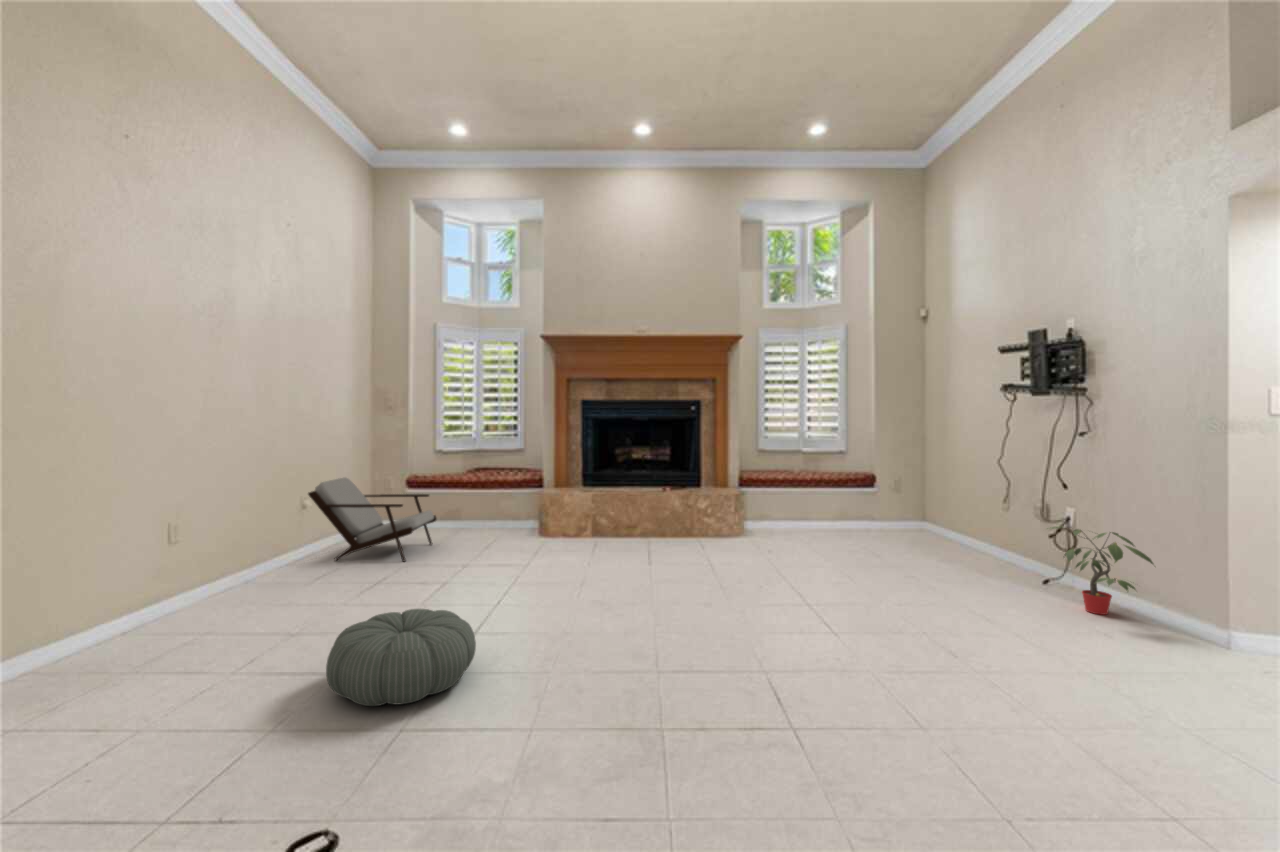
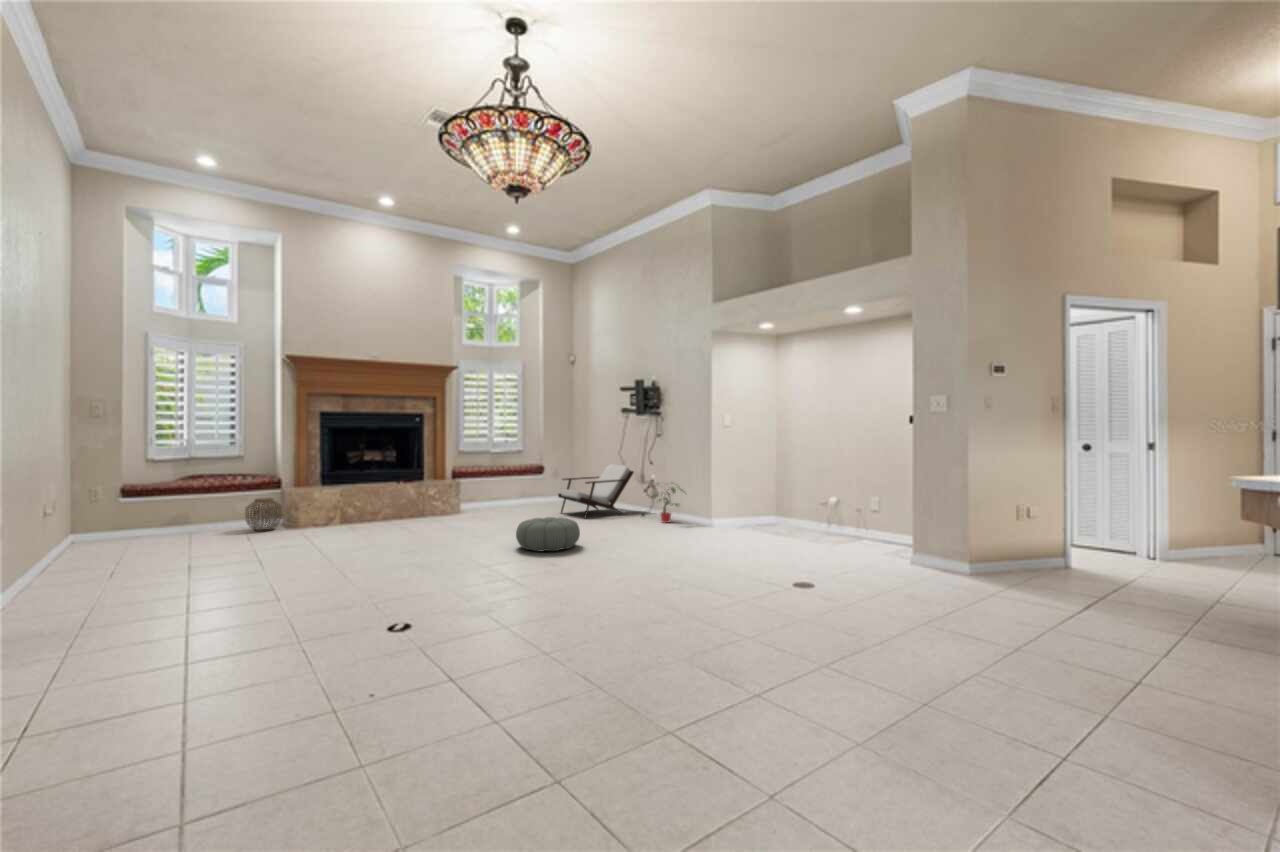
armchair: present [308,478,436,561] -> present [558,464,634,519]
woven basket: none [505,498,539,536] -> present [246,498,282,532]
pouf: present [326,609,476,706] -> present [516,517,580,552]

